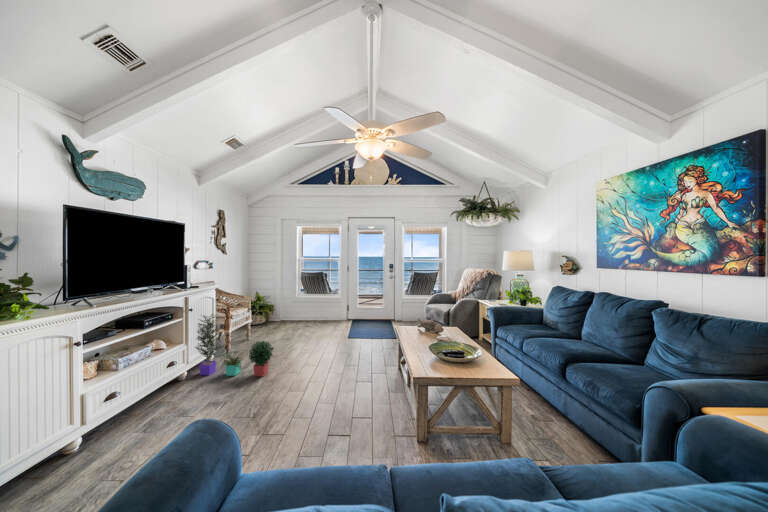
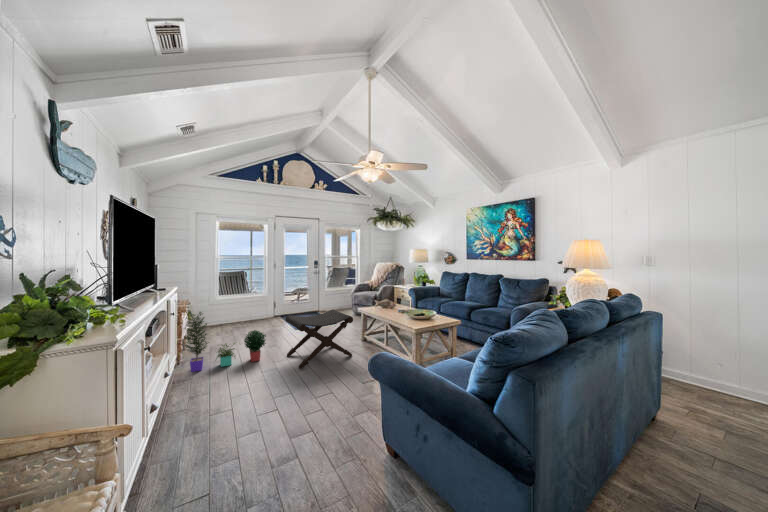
footstool: none [278,328,357,401] -> present [285,310,353,369]

